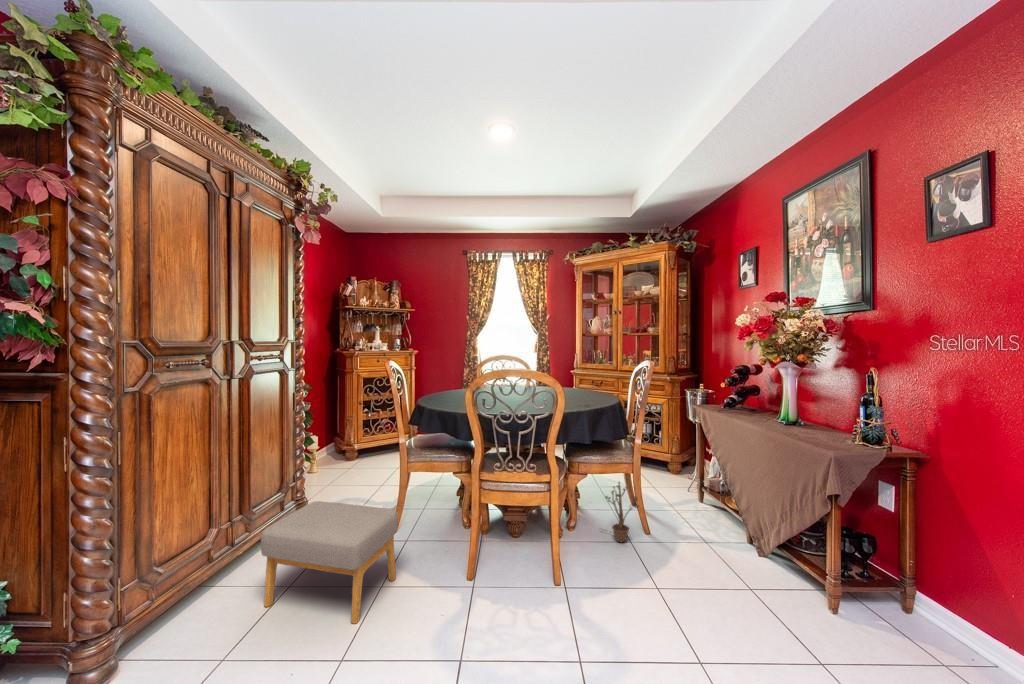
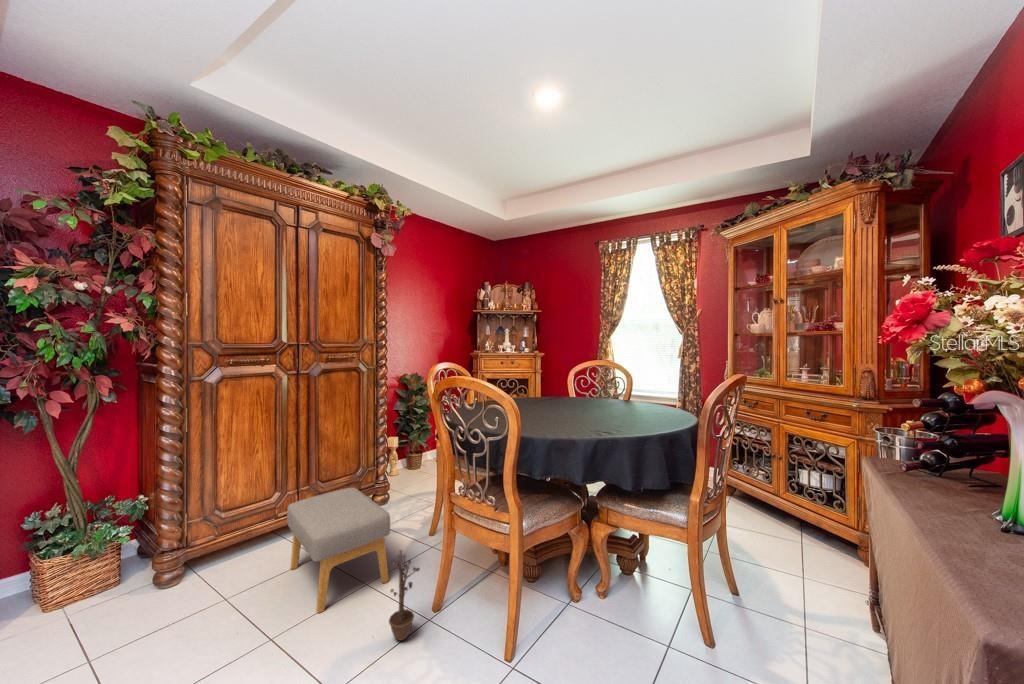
decorative plant: present [606,482,639,542] -> present [389,550,420,640]

